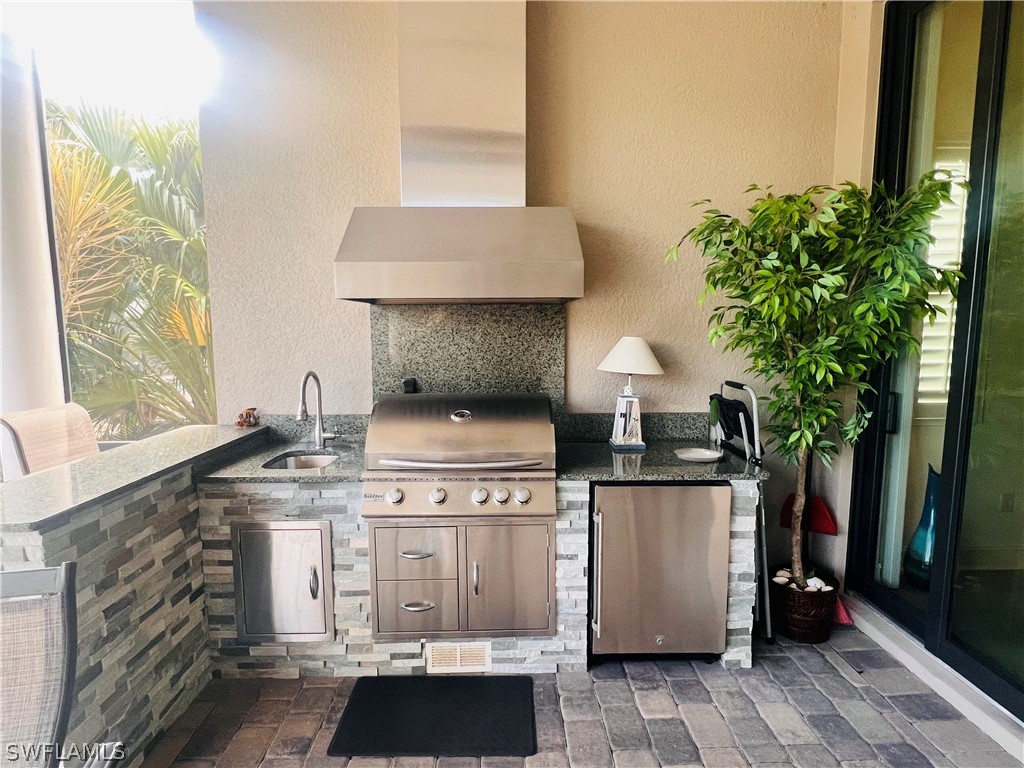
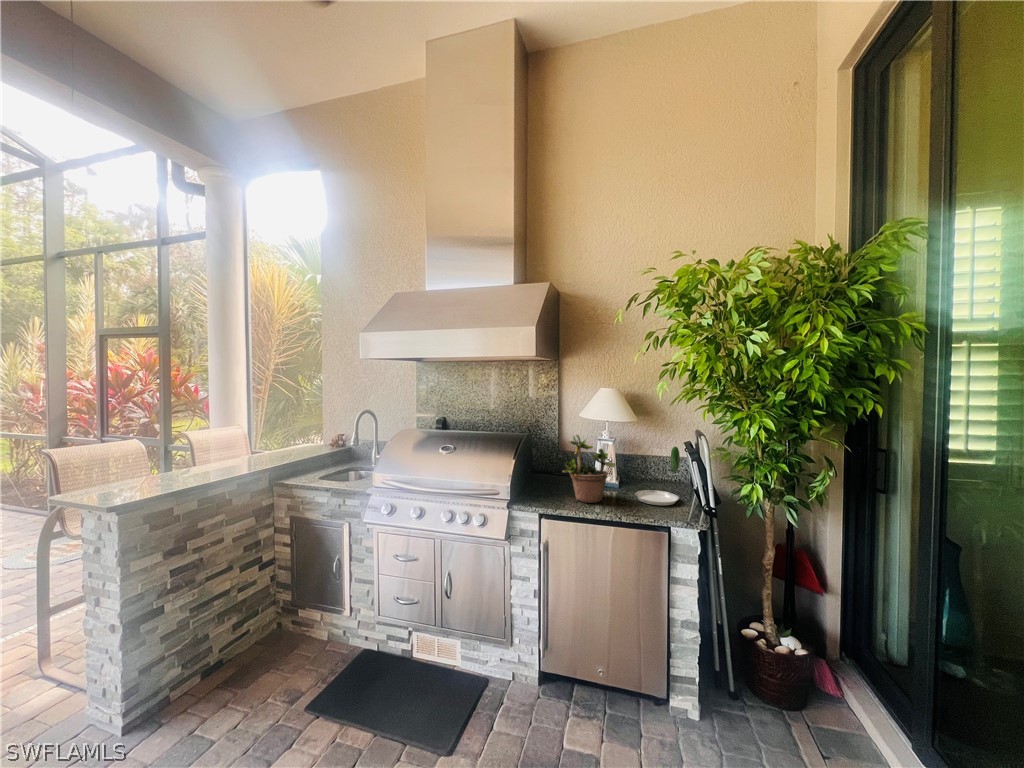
potted plant: none [605,383,662,466] -> present [563,435,615,503]

